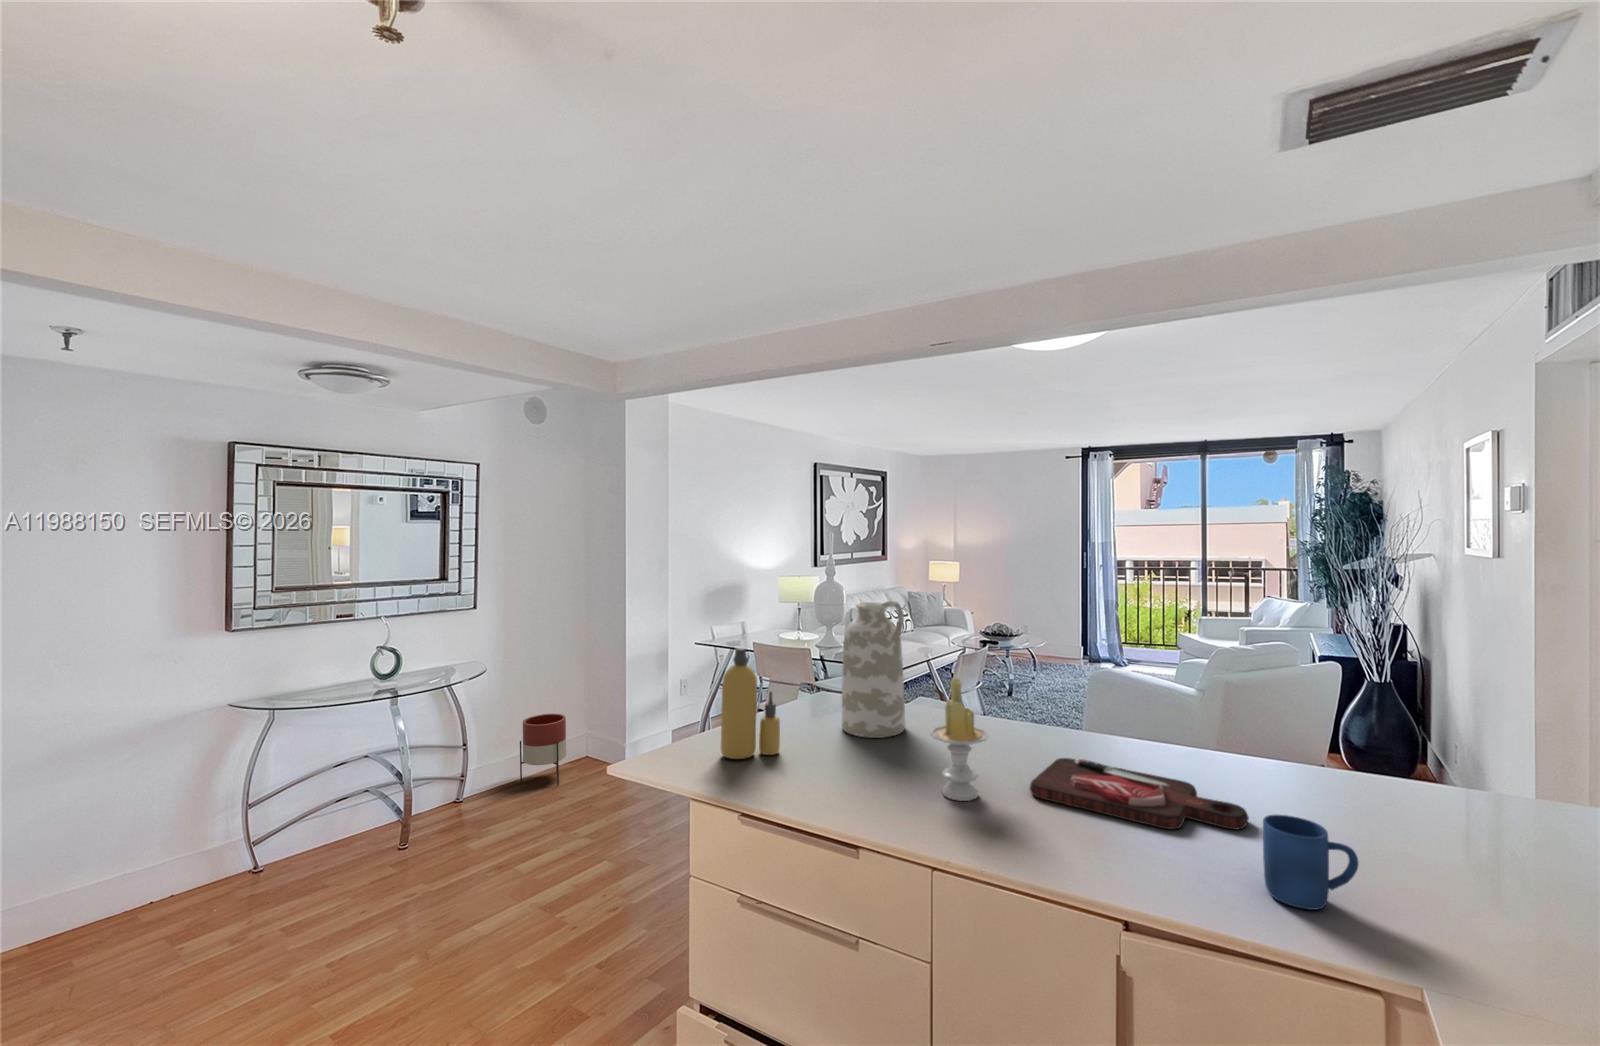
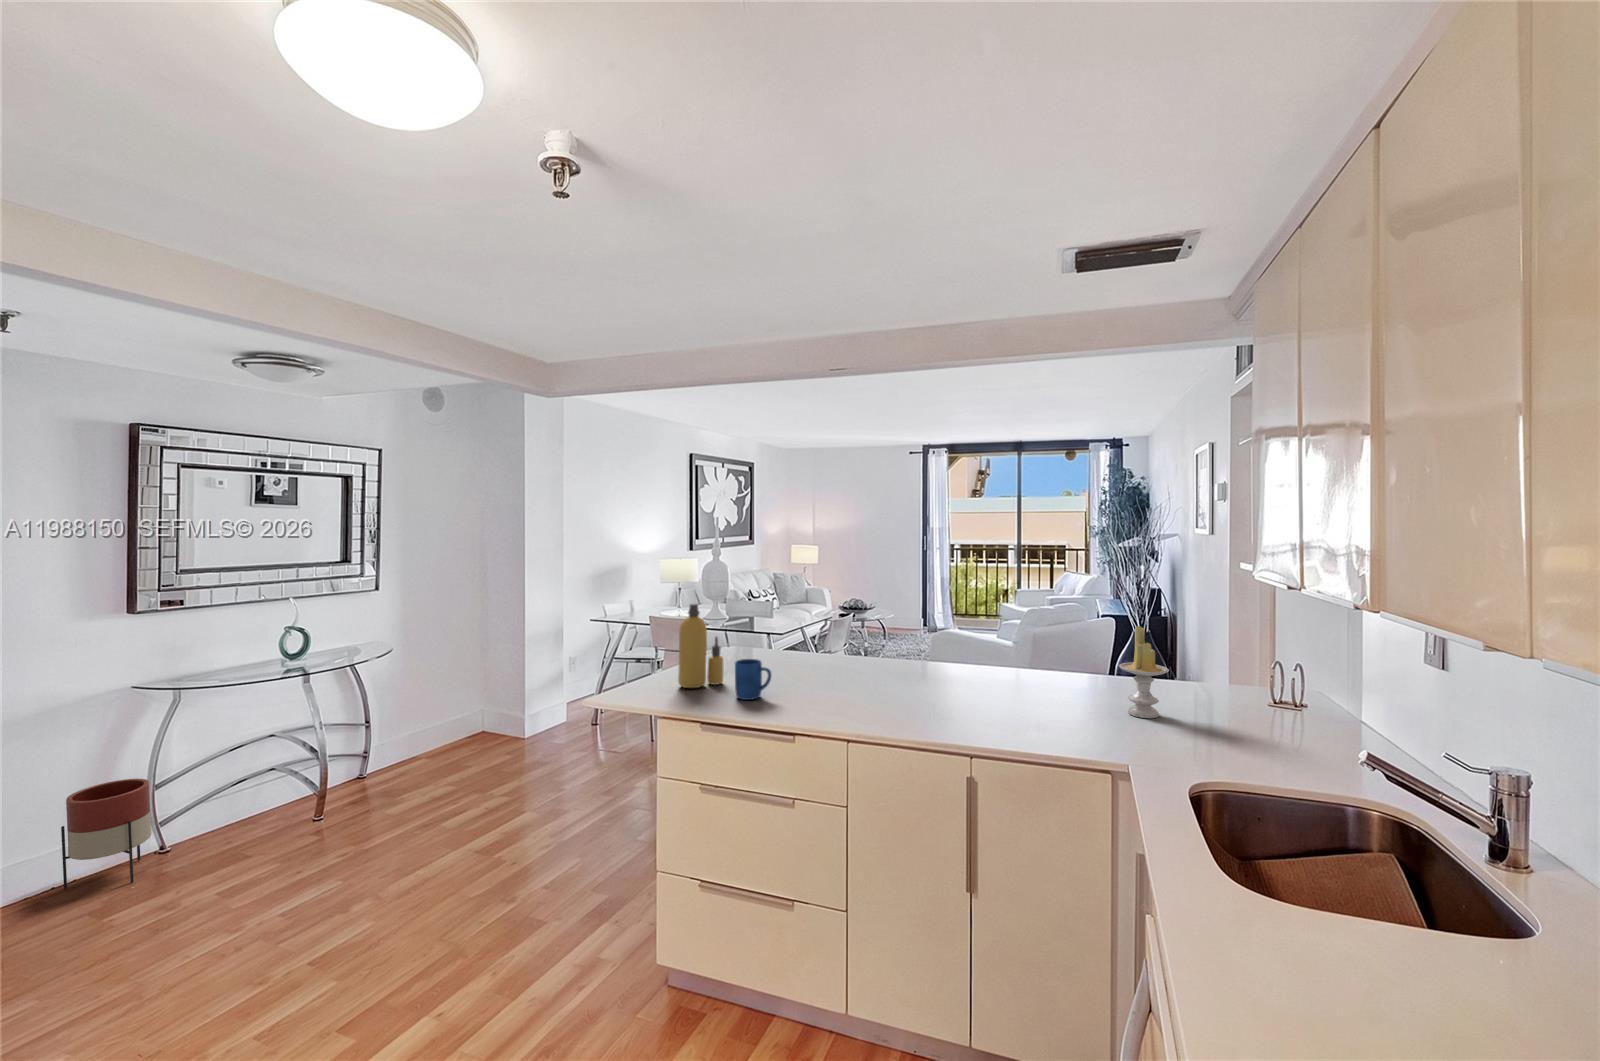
vase: present [842,600,905,738] -> none [764,567,813,671]
candle: present [930,679,989,801] -> present [1119,626,1169,718]
planter: present [520,714,566,786] -> present [61,779,152,889]
cutting board: present [1030,758,1249,830] -> none [908,673,1042,705]
mug: present [1263,815,1359,910] -> present [735,659,772,700]

